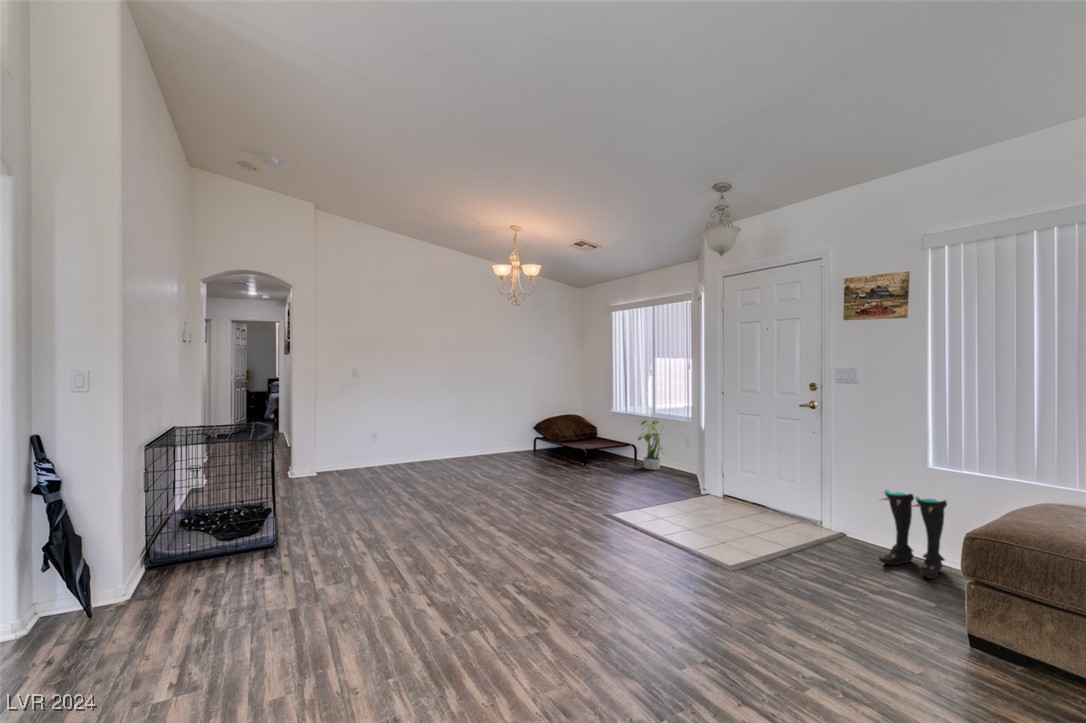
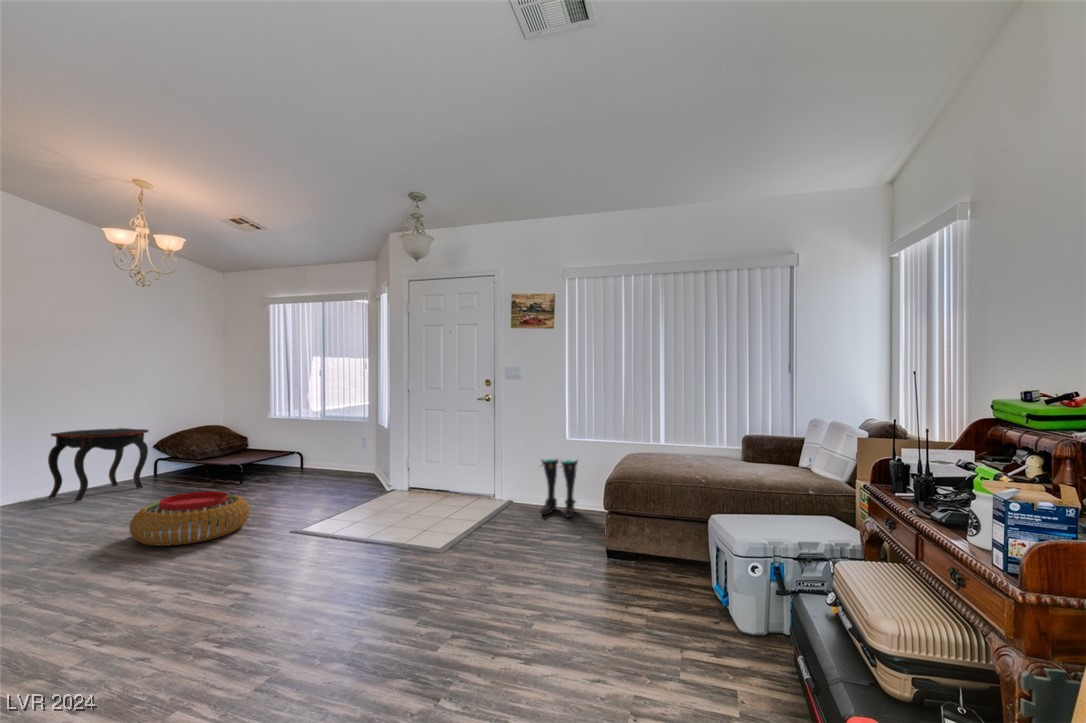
side table: none [477,412,528,462] -> present [48,428,149,501]
potted plant: present [638,419,664,470] -> none [307,420,347,475]
pouf: none [505,468,580,507] -> present [130,491,250,546]

